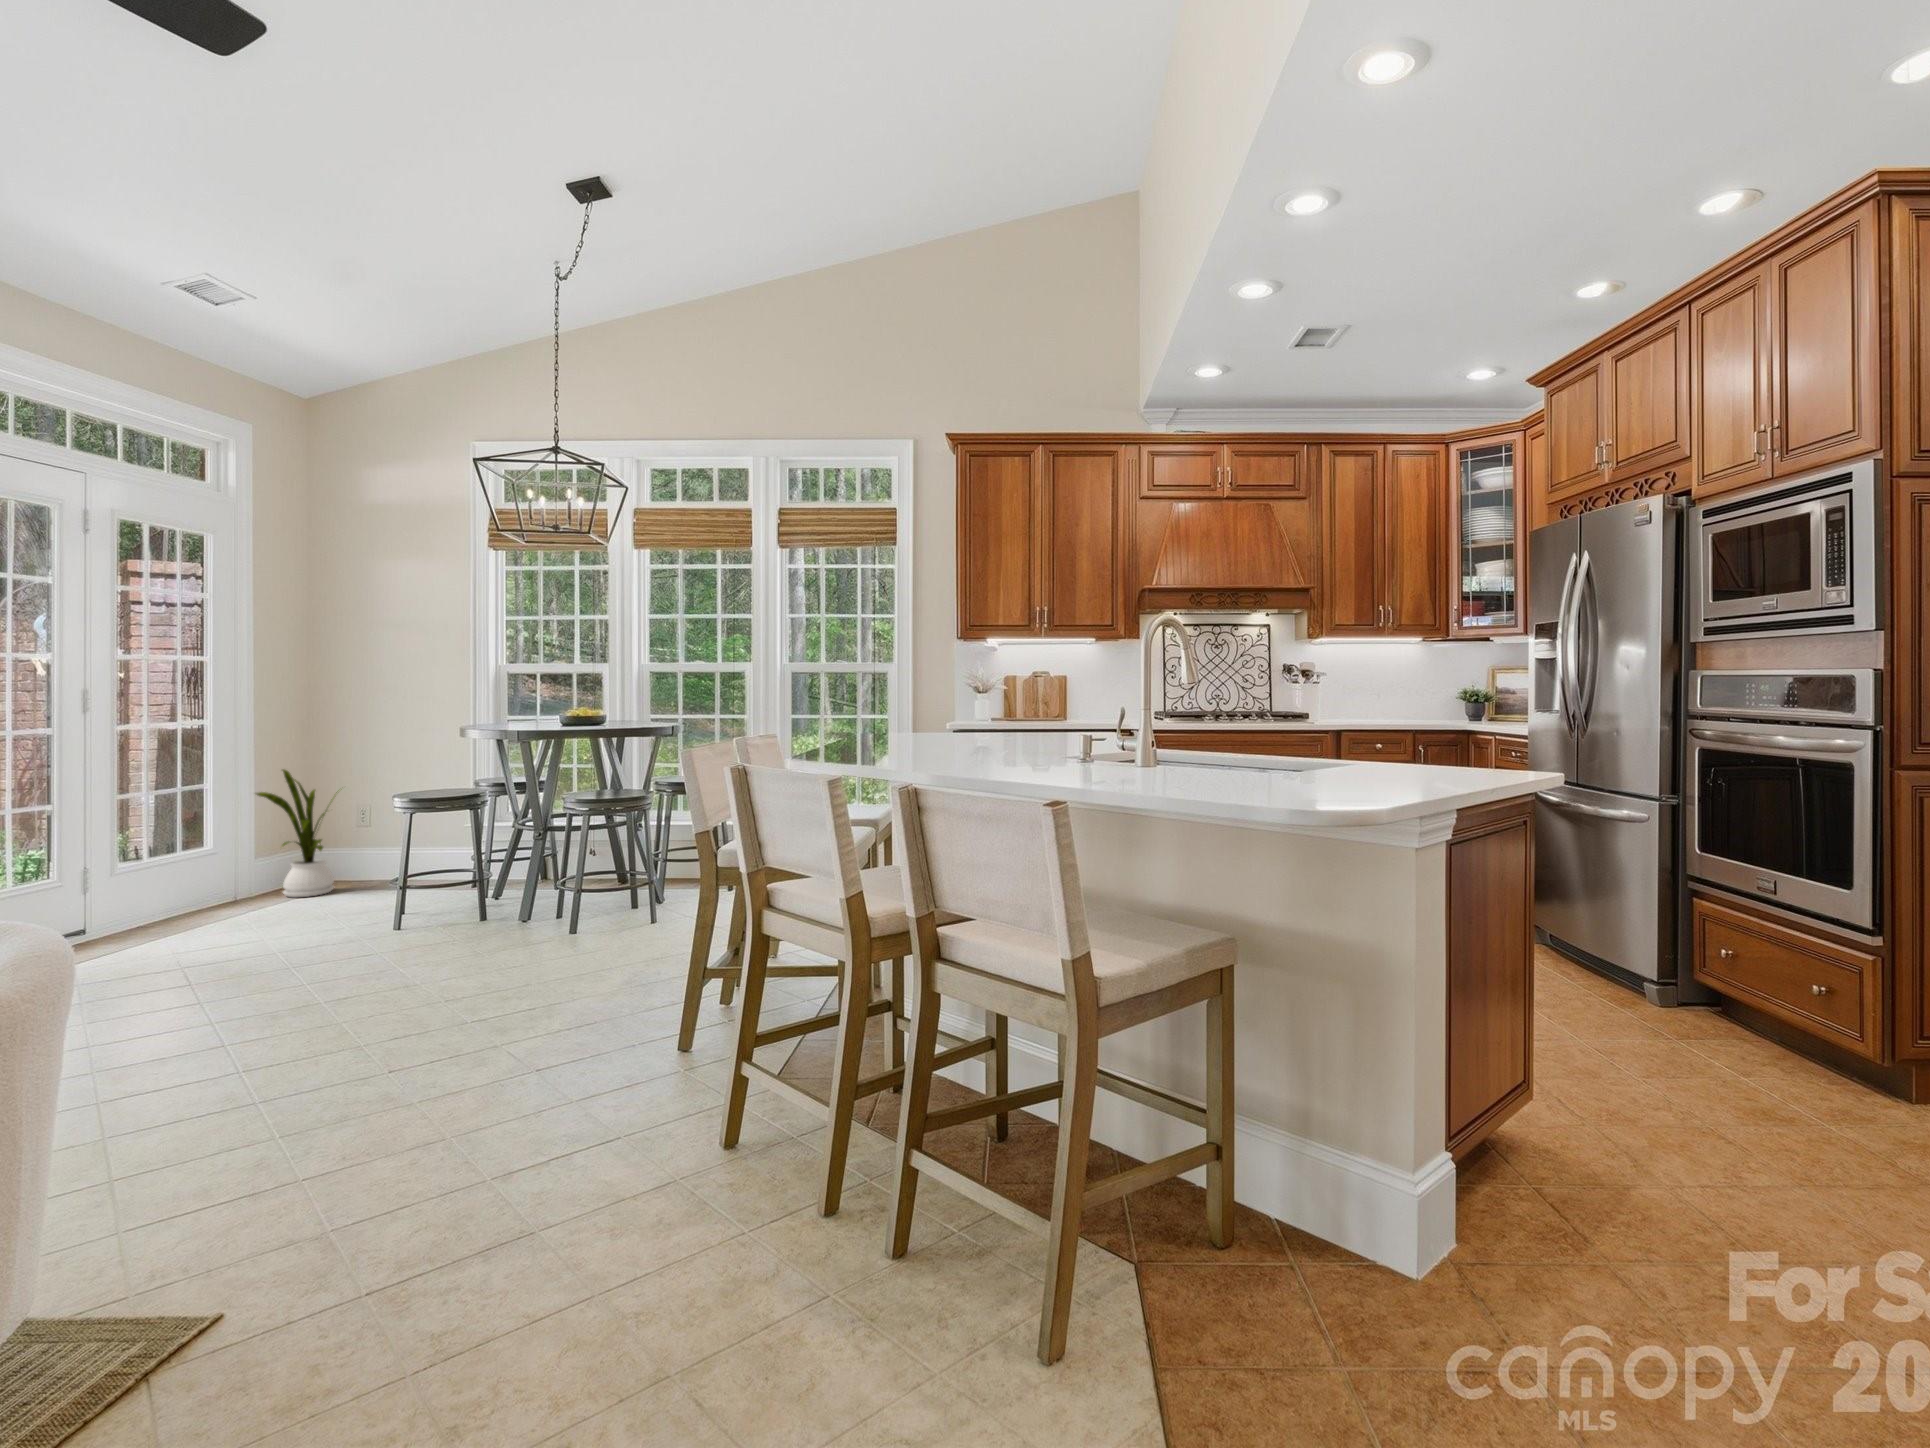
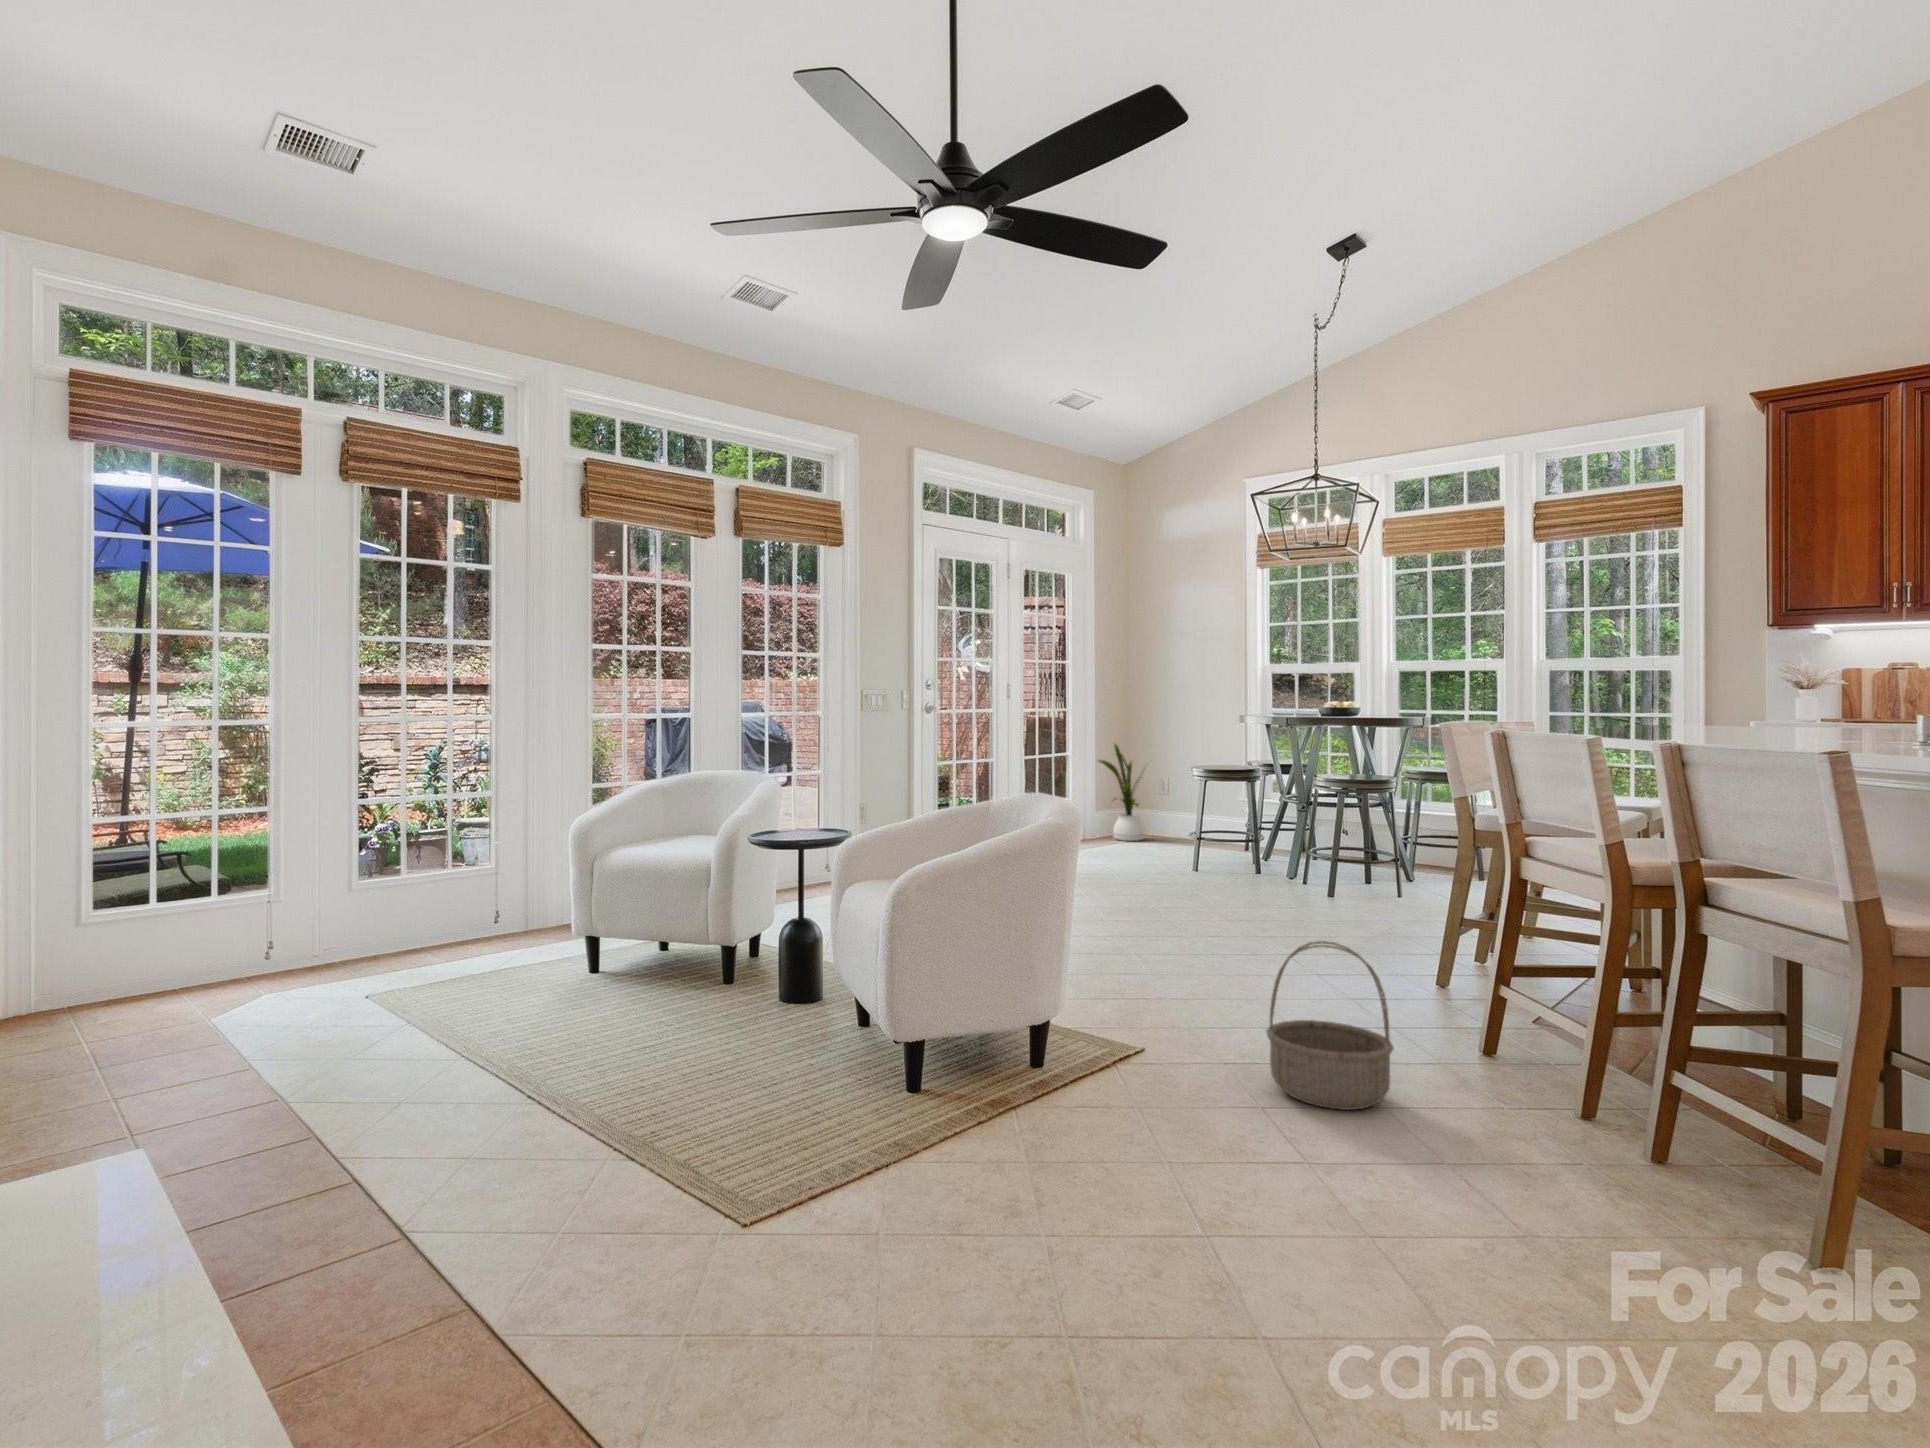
basket: none [402,1096,599,1360] -> present [1266,941,1394,1110]

